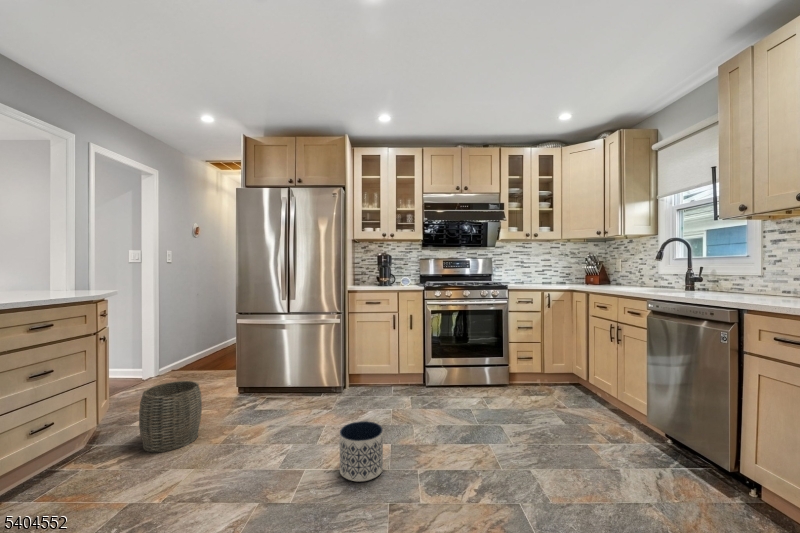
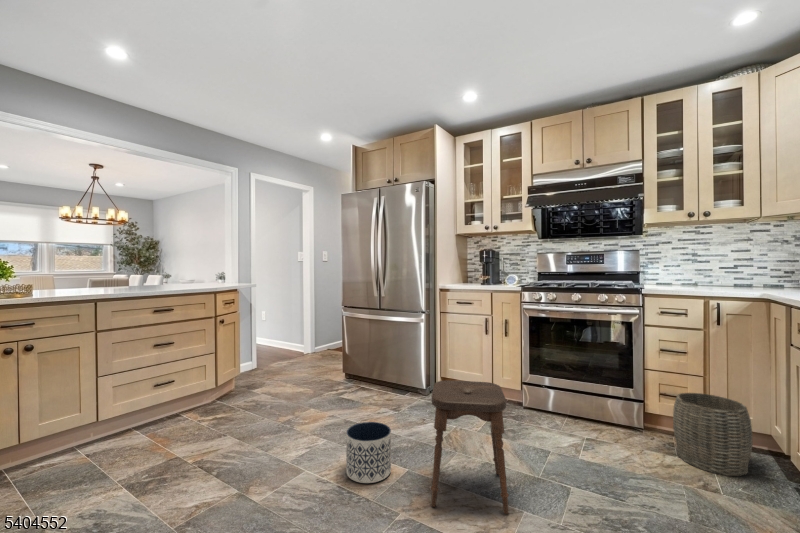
stool: none [412,366,490,478] -> present [431,380,509,514]
woven basket: present [139,381,202,452] -> present [673,393,753,476]

